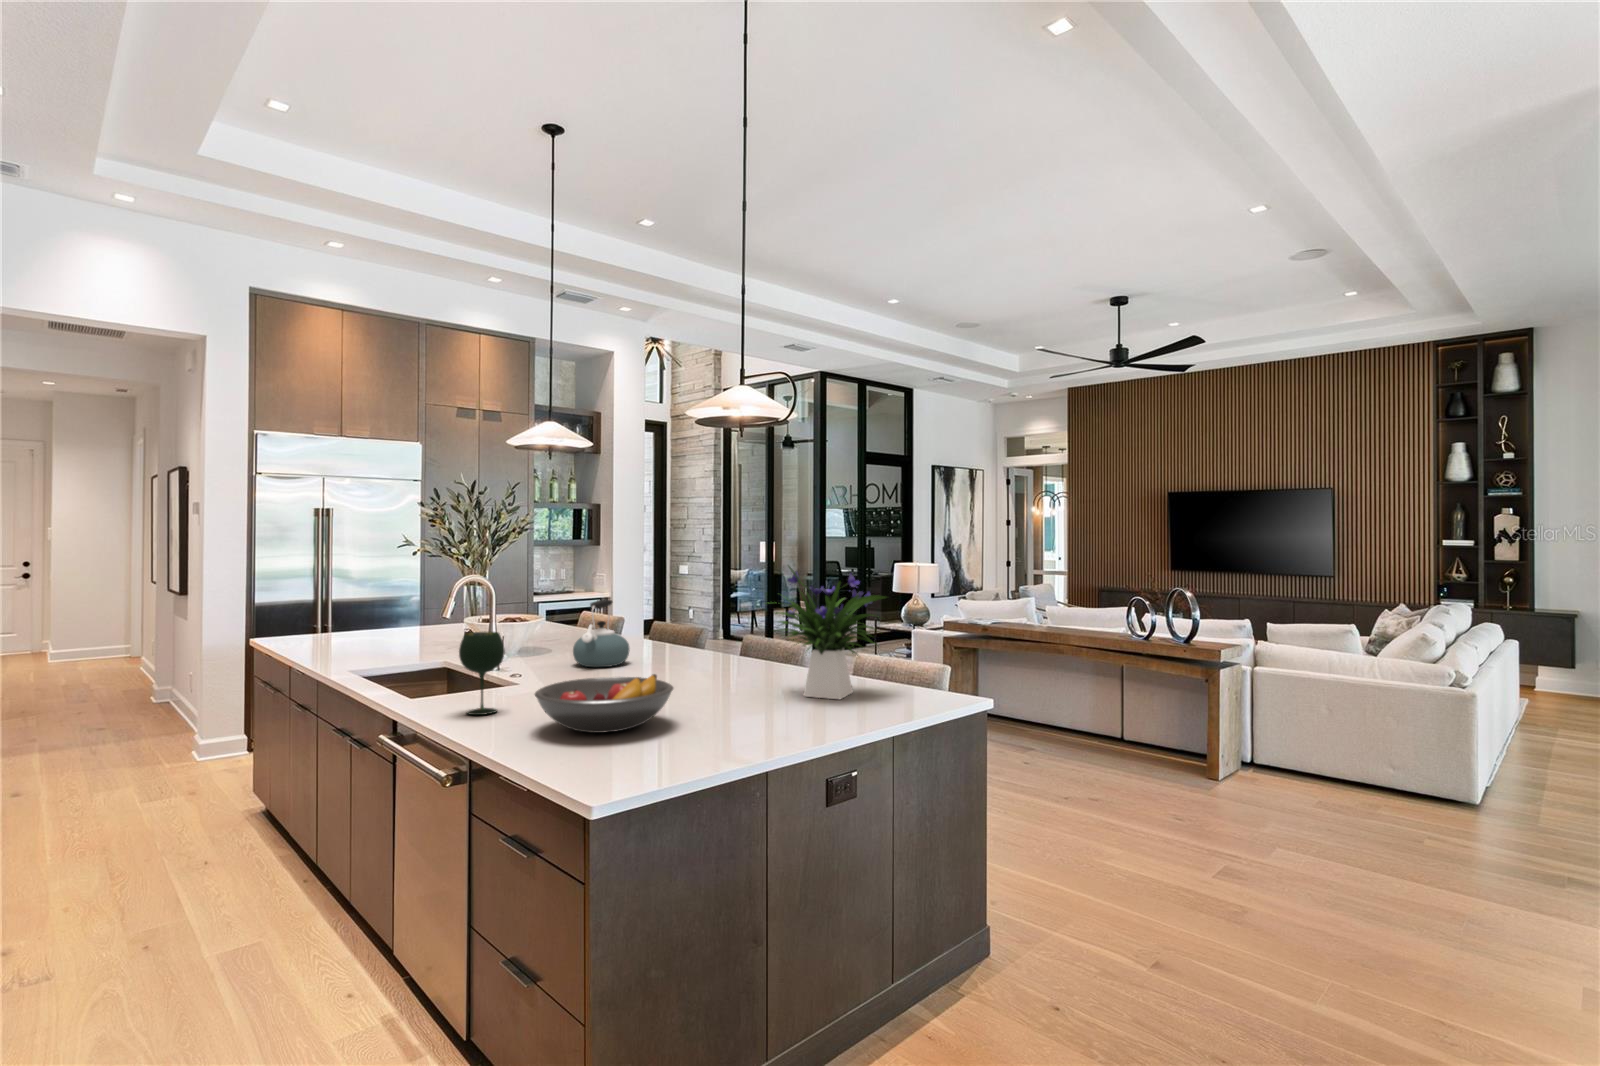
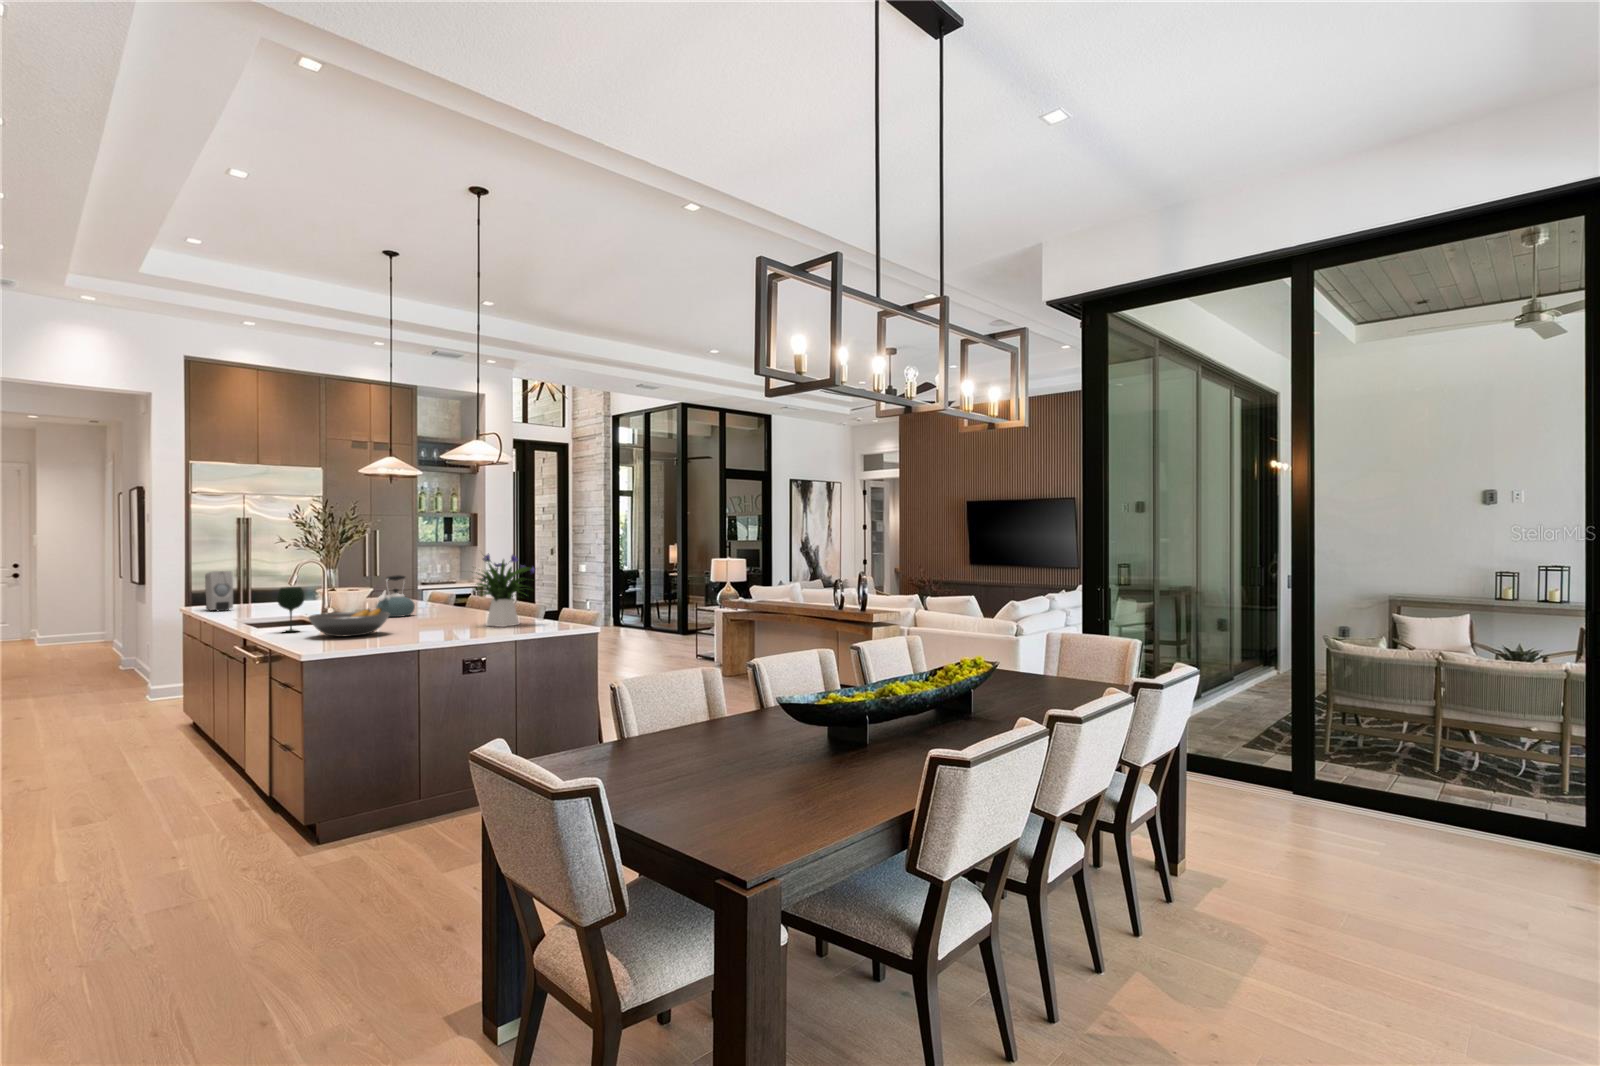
soap dispenser: none [293,589,337,651] -> present [205,571,233,611]

